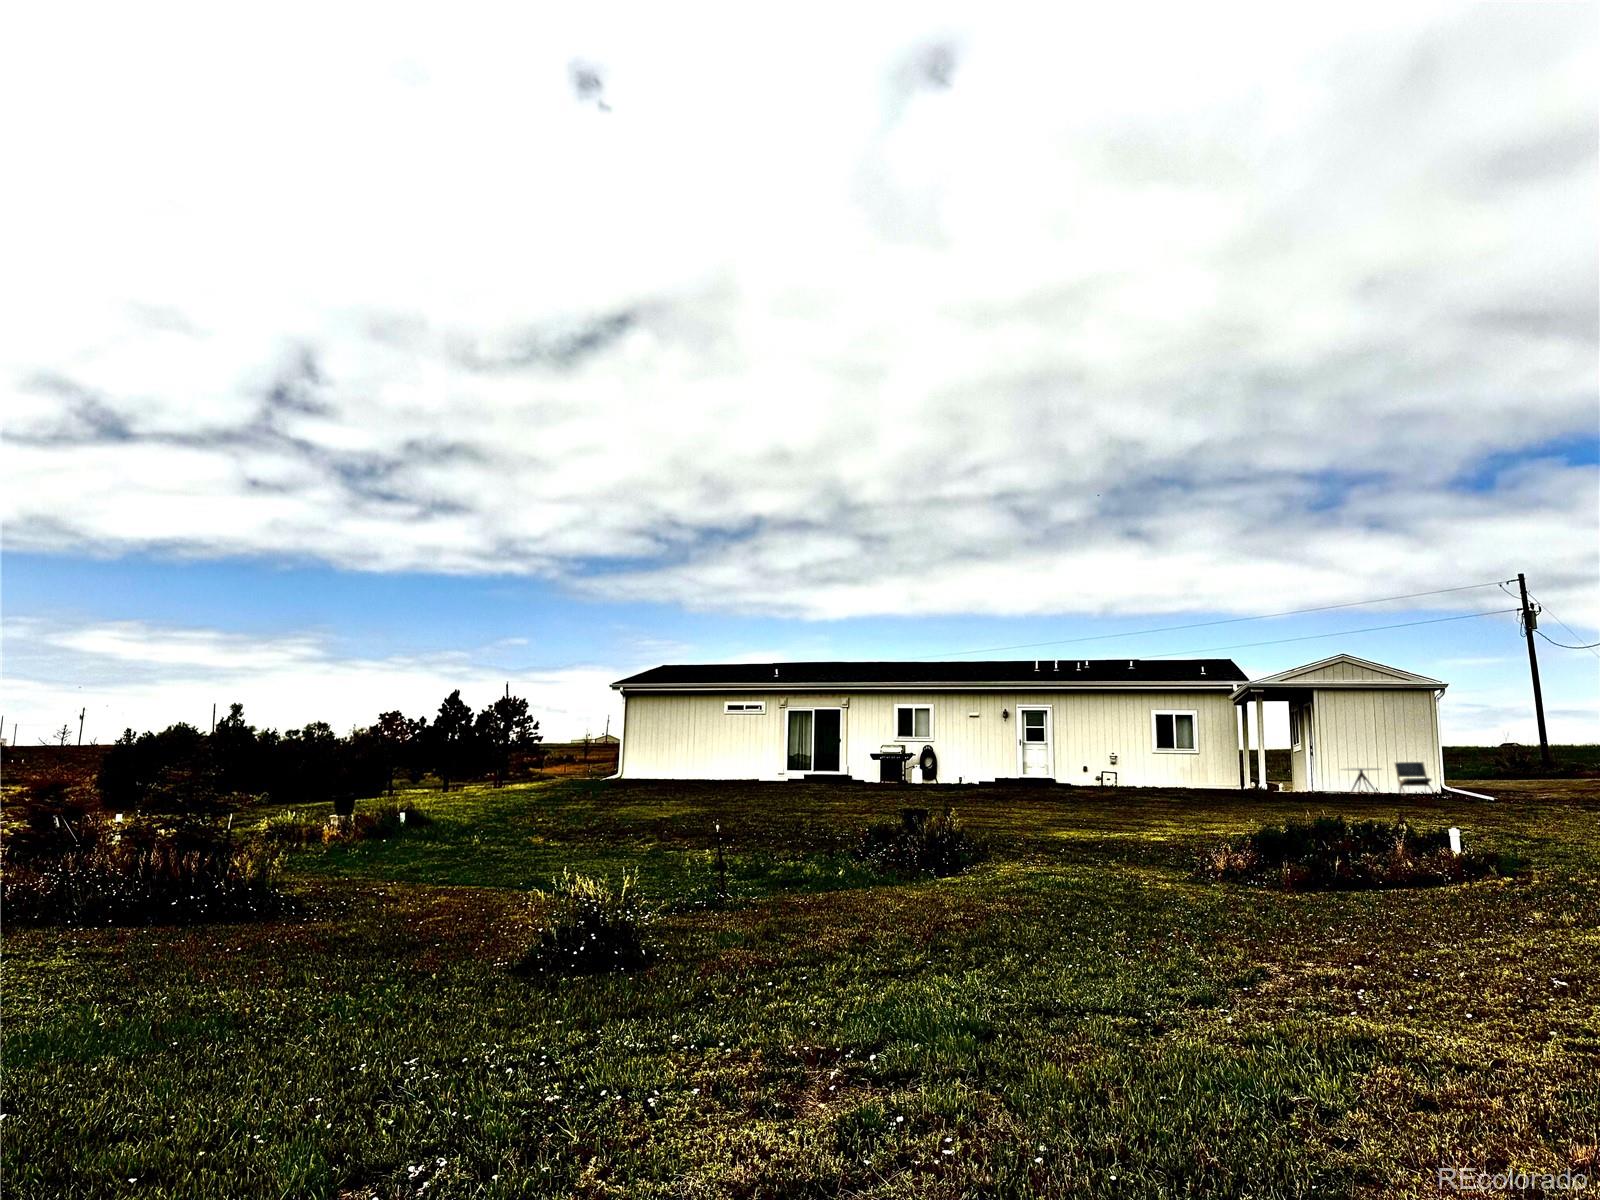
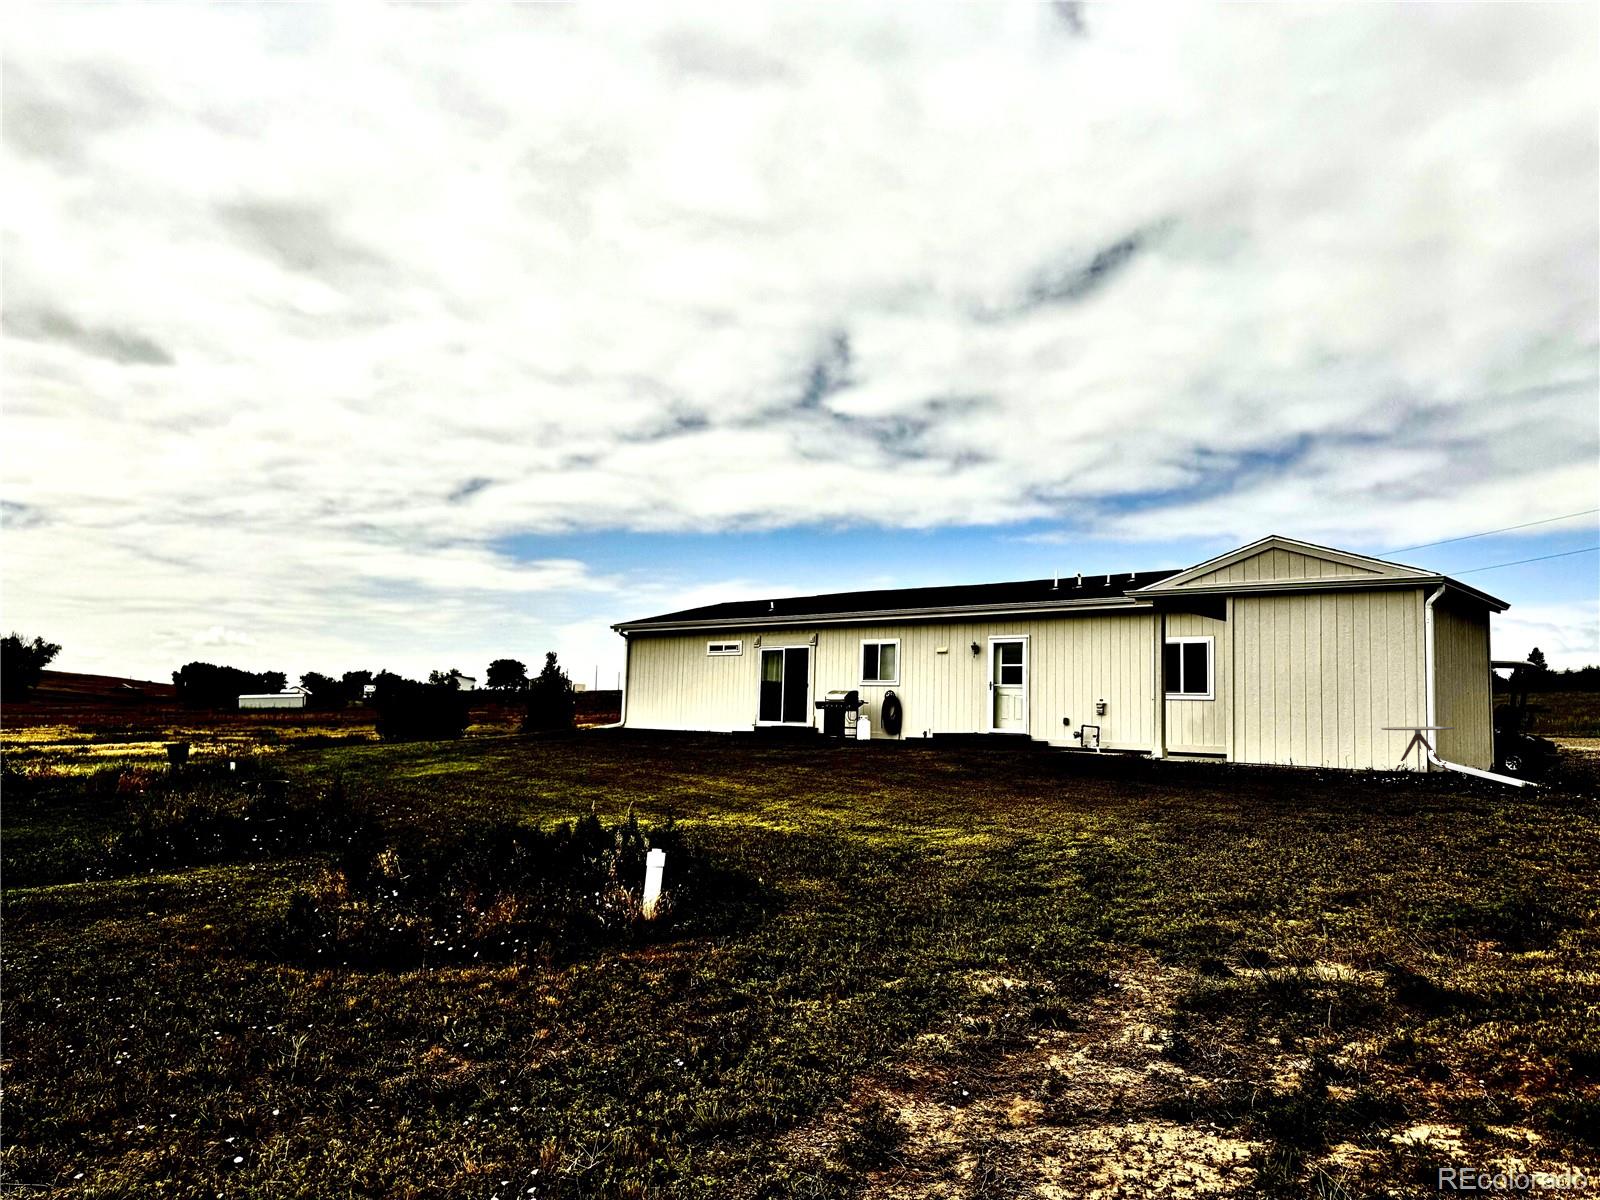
lounge chair: present [1395,762,1434,794] -> none [1489,716,1557,776]

